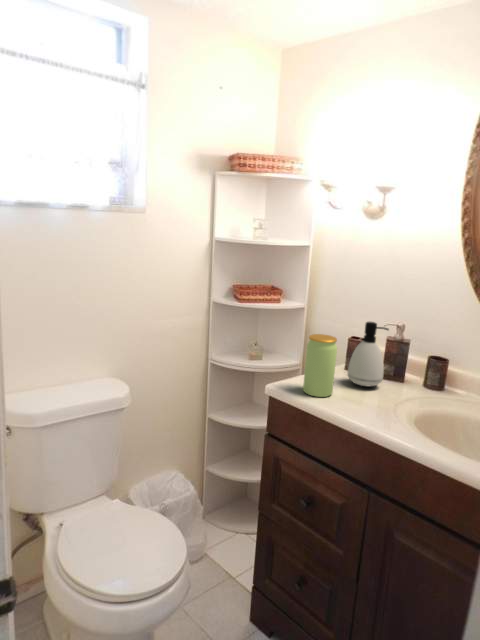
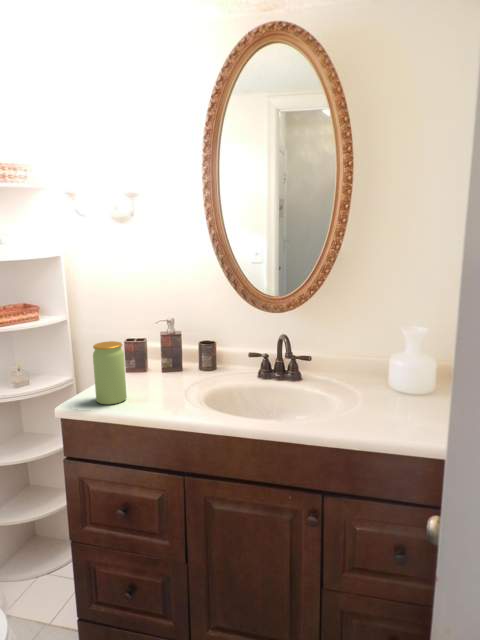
soap dispenser: present [348,322,389,386] -> none [133,321,167,383]

